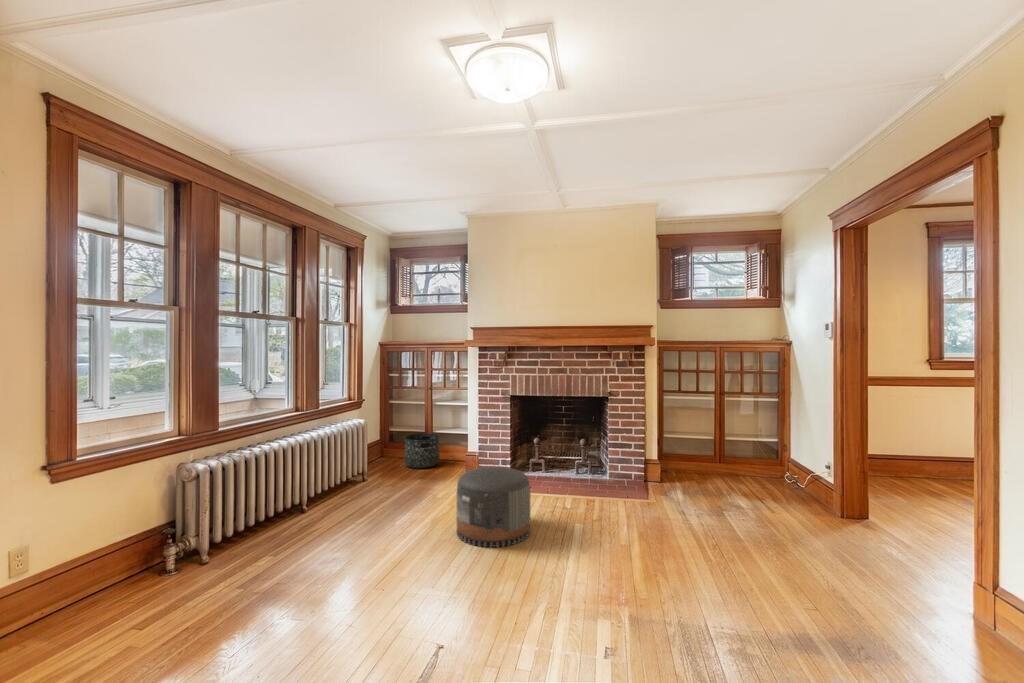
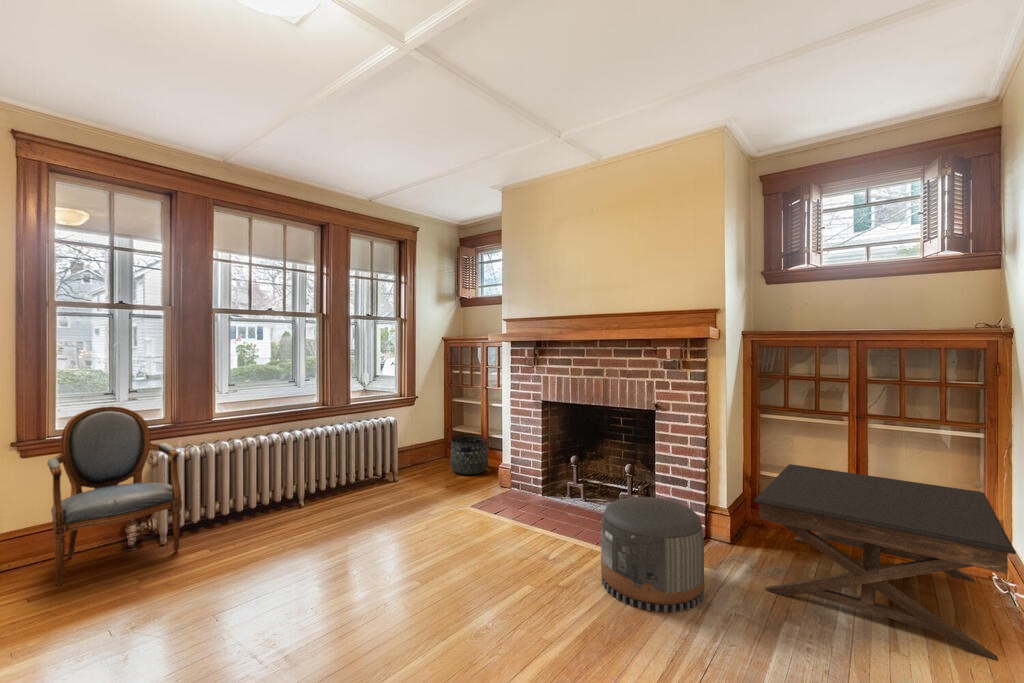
armchair: none [81,427,239,637] -> present [47,406,182,586]
coffee table: none [684,427,829,511] -> present [754,464,1016,661]
pouf: present [457,467,530,548] -> present [601,497,704,613]

